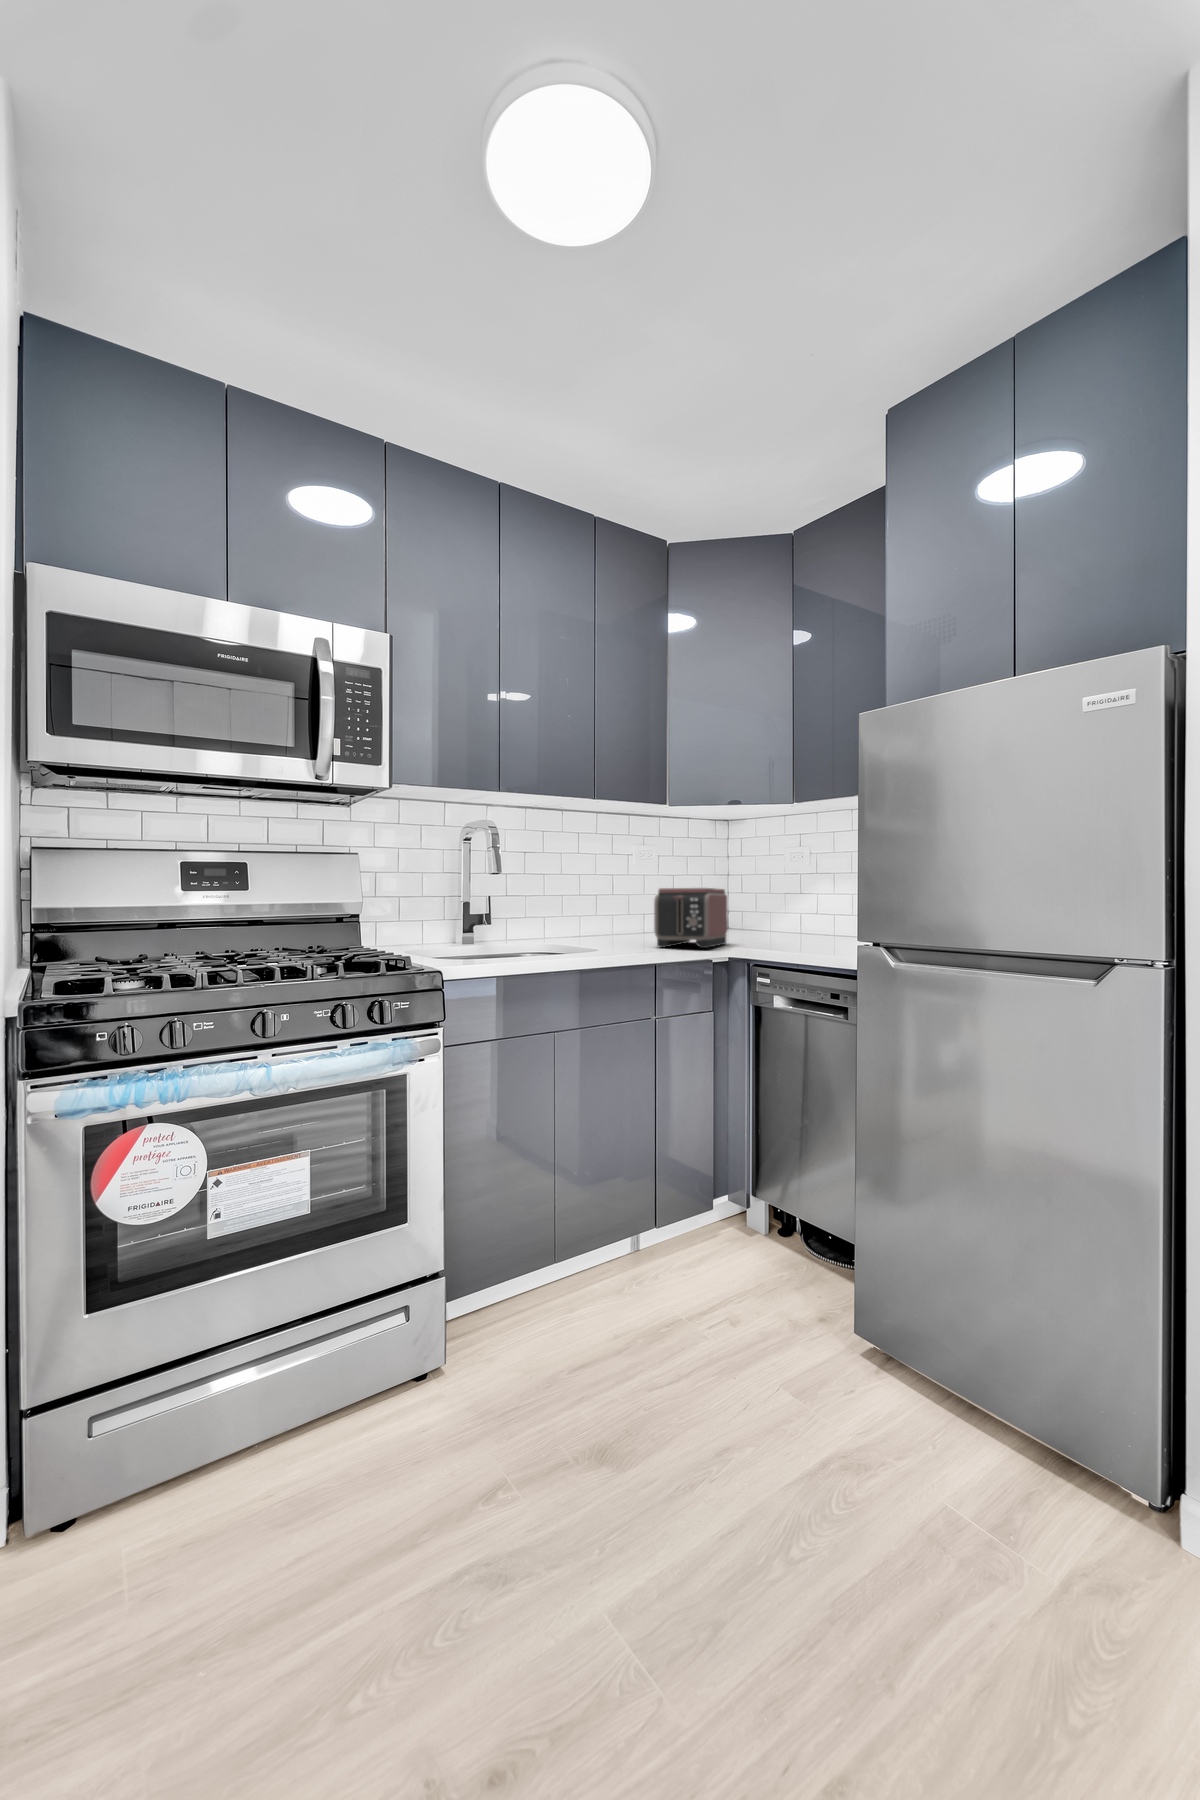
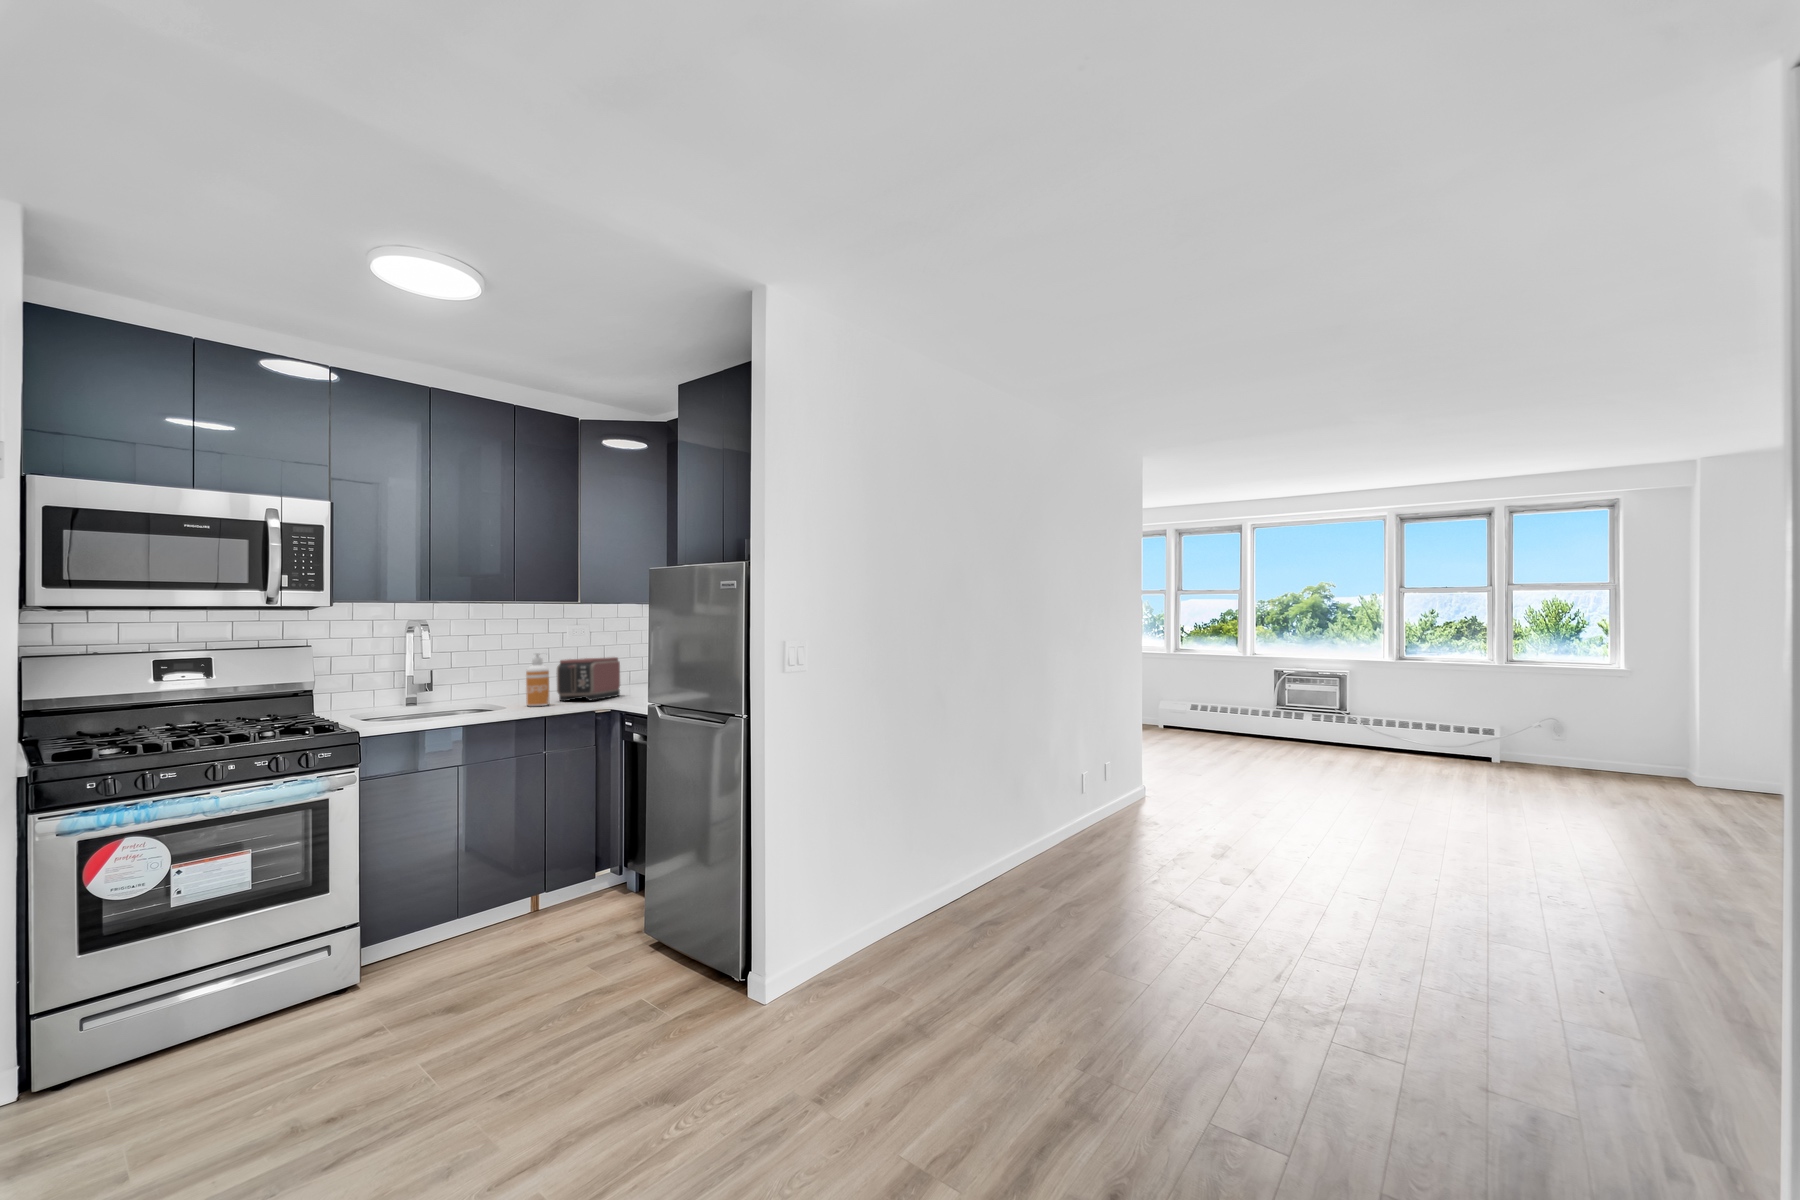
soap dispenser: none [623,875,654,952] -> present [526,653,550,706]

